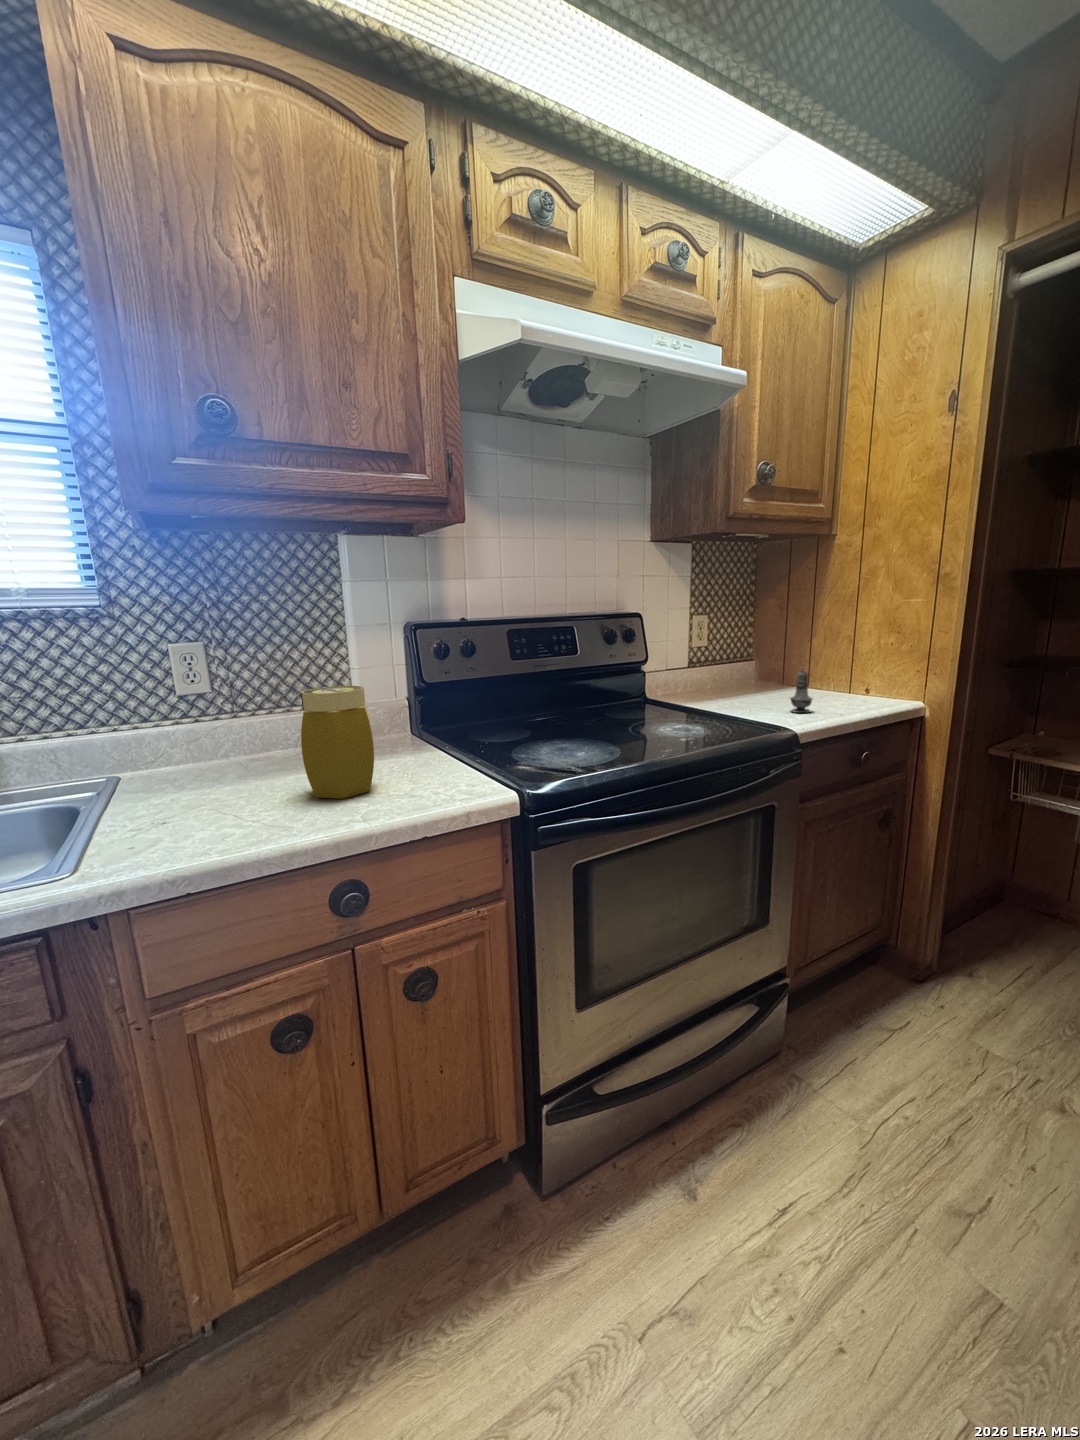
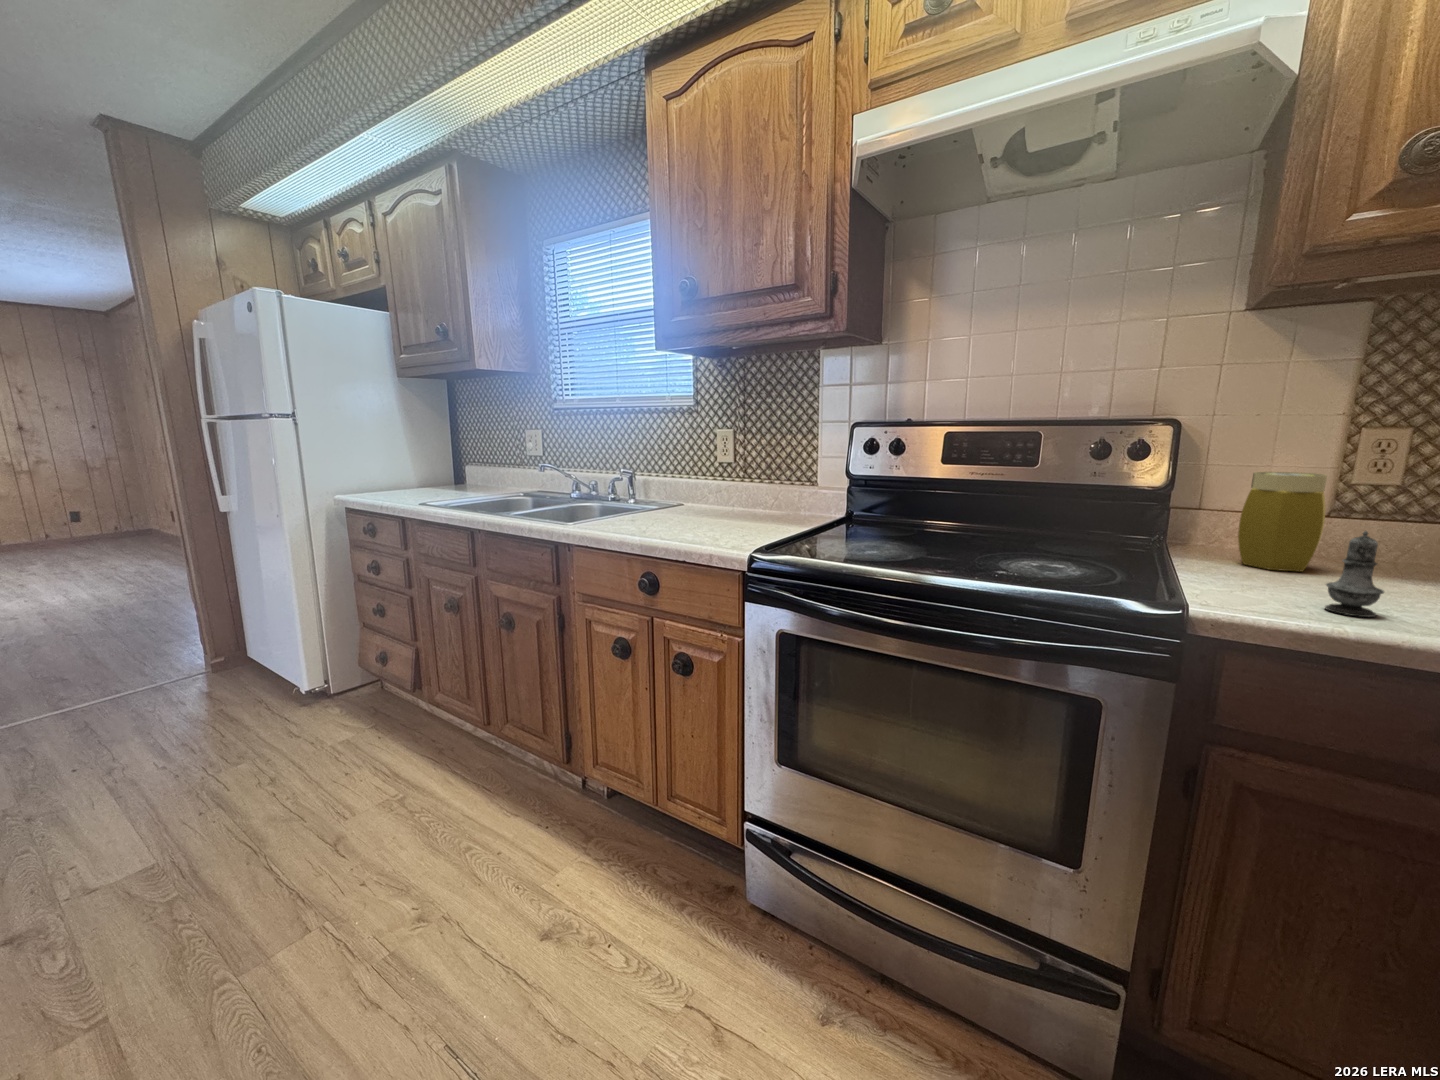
jar: present [301,686,374,799] -> present [1238,472,1327,571]

